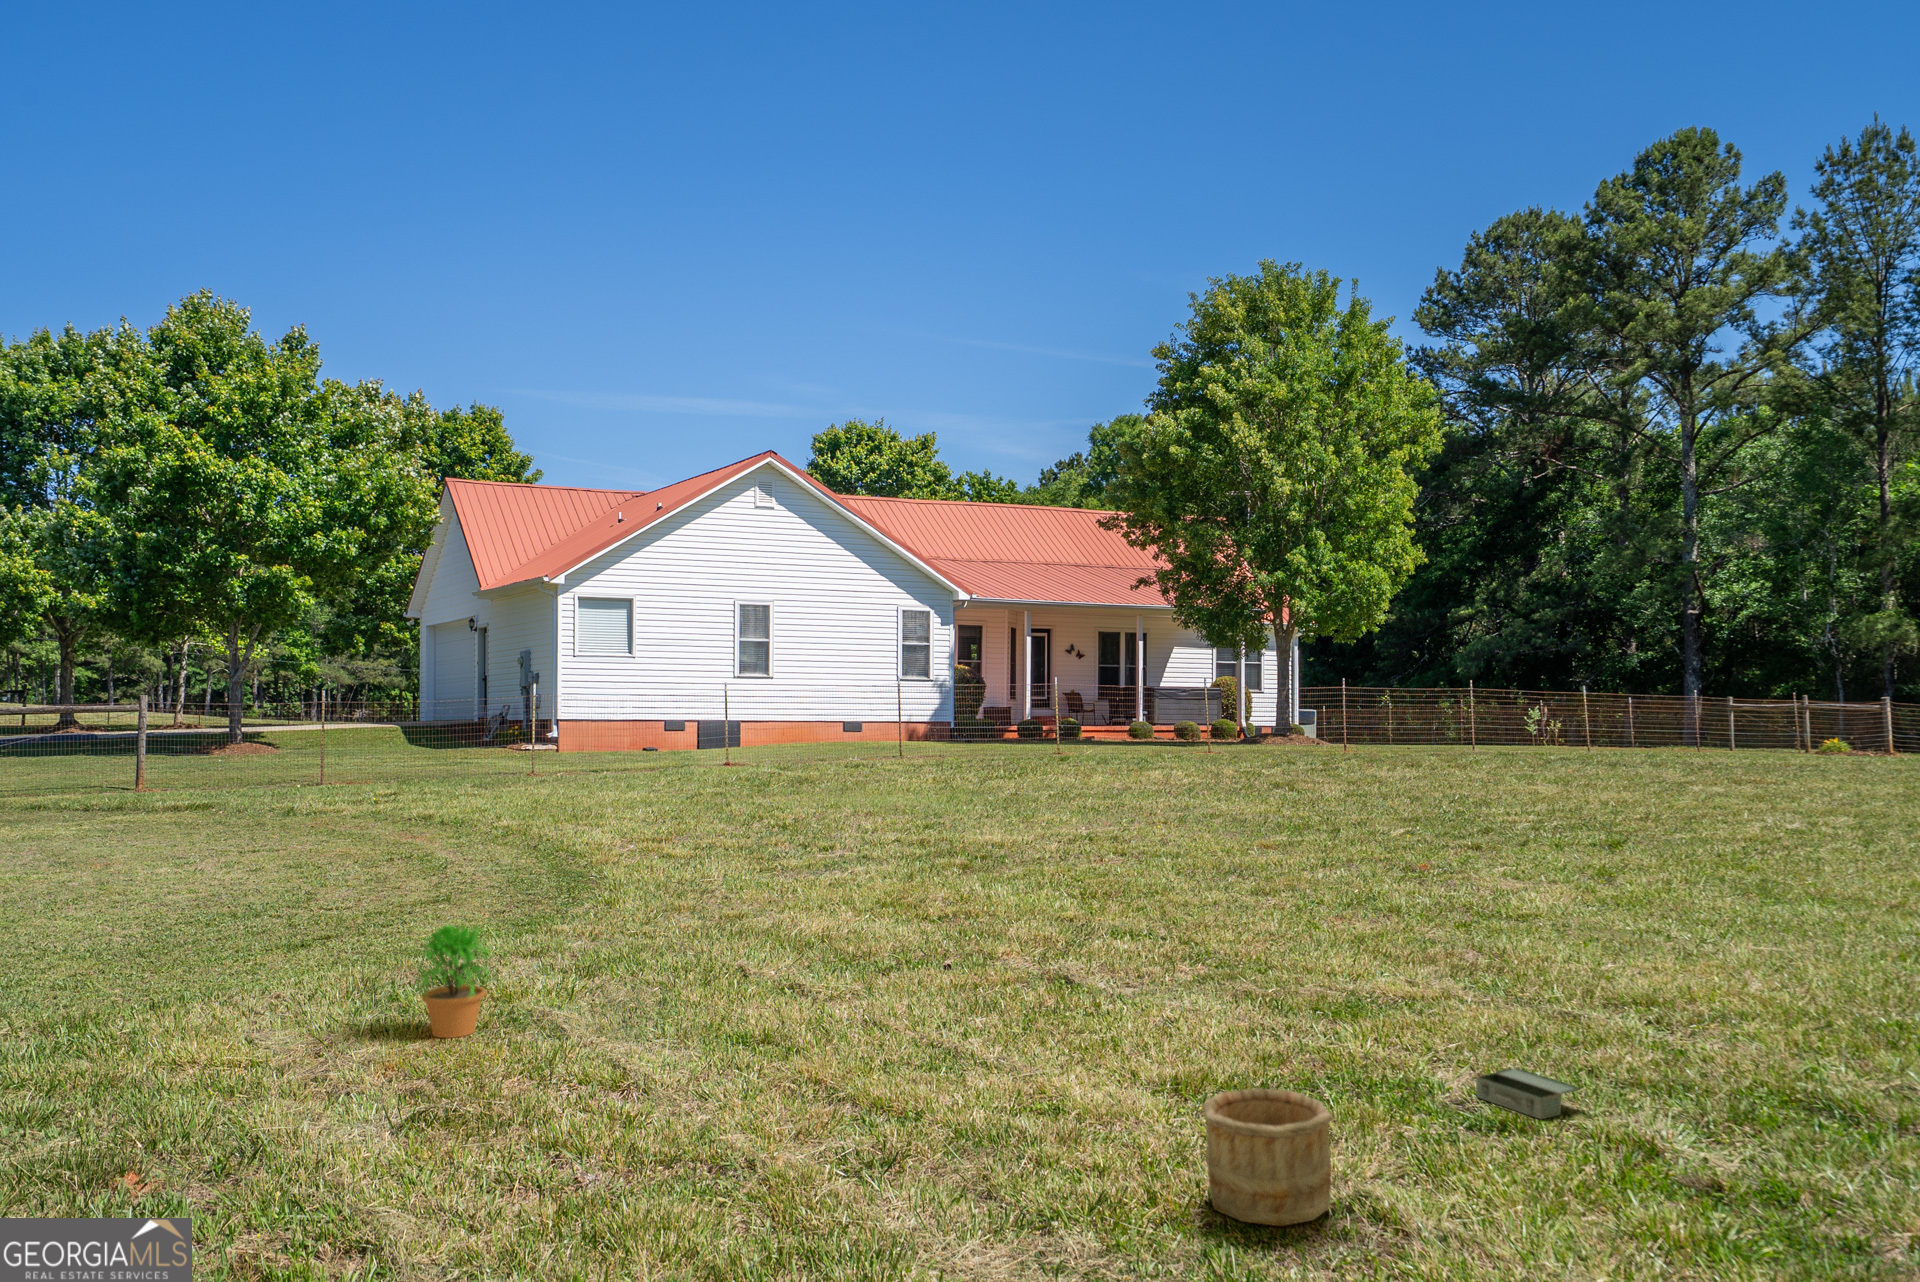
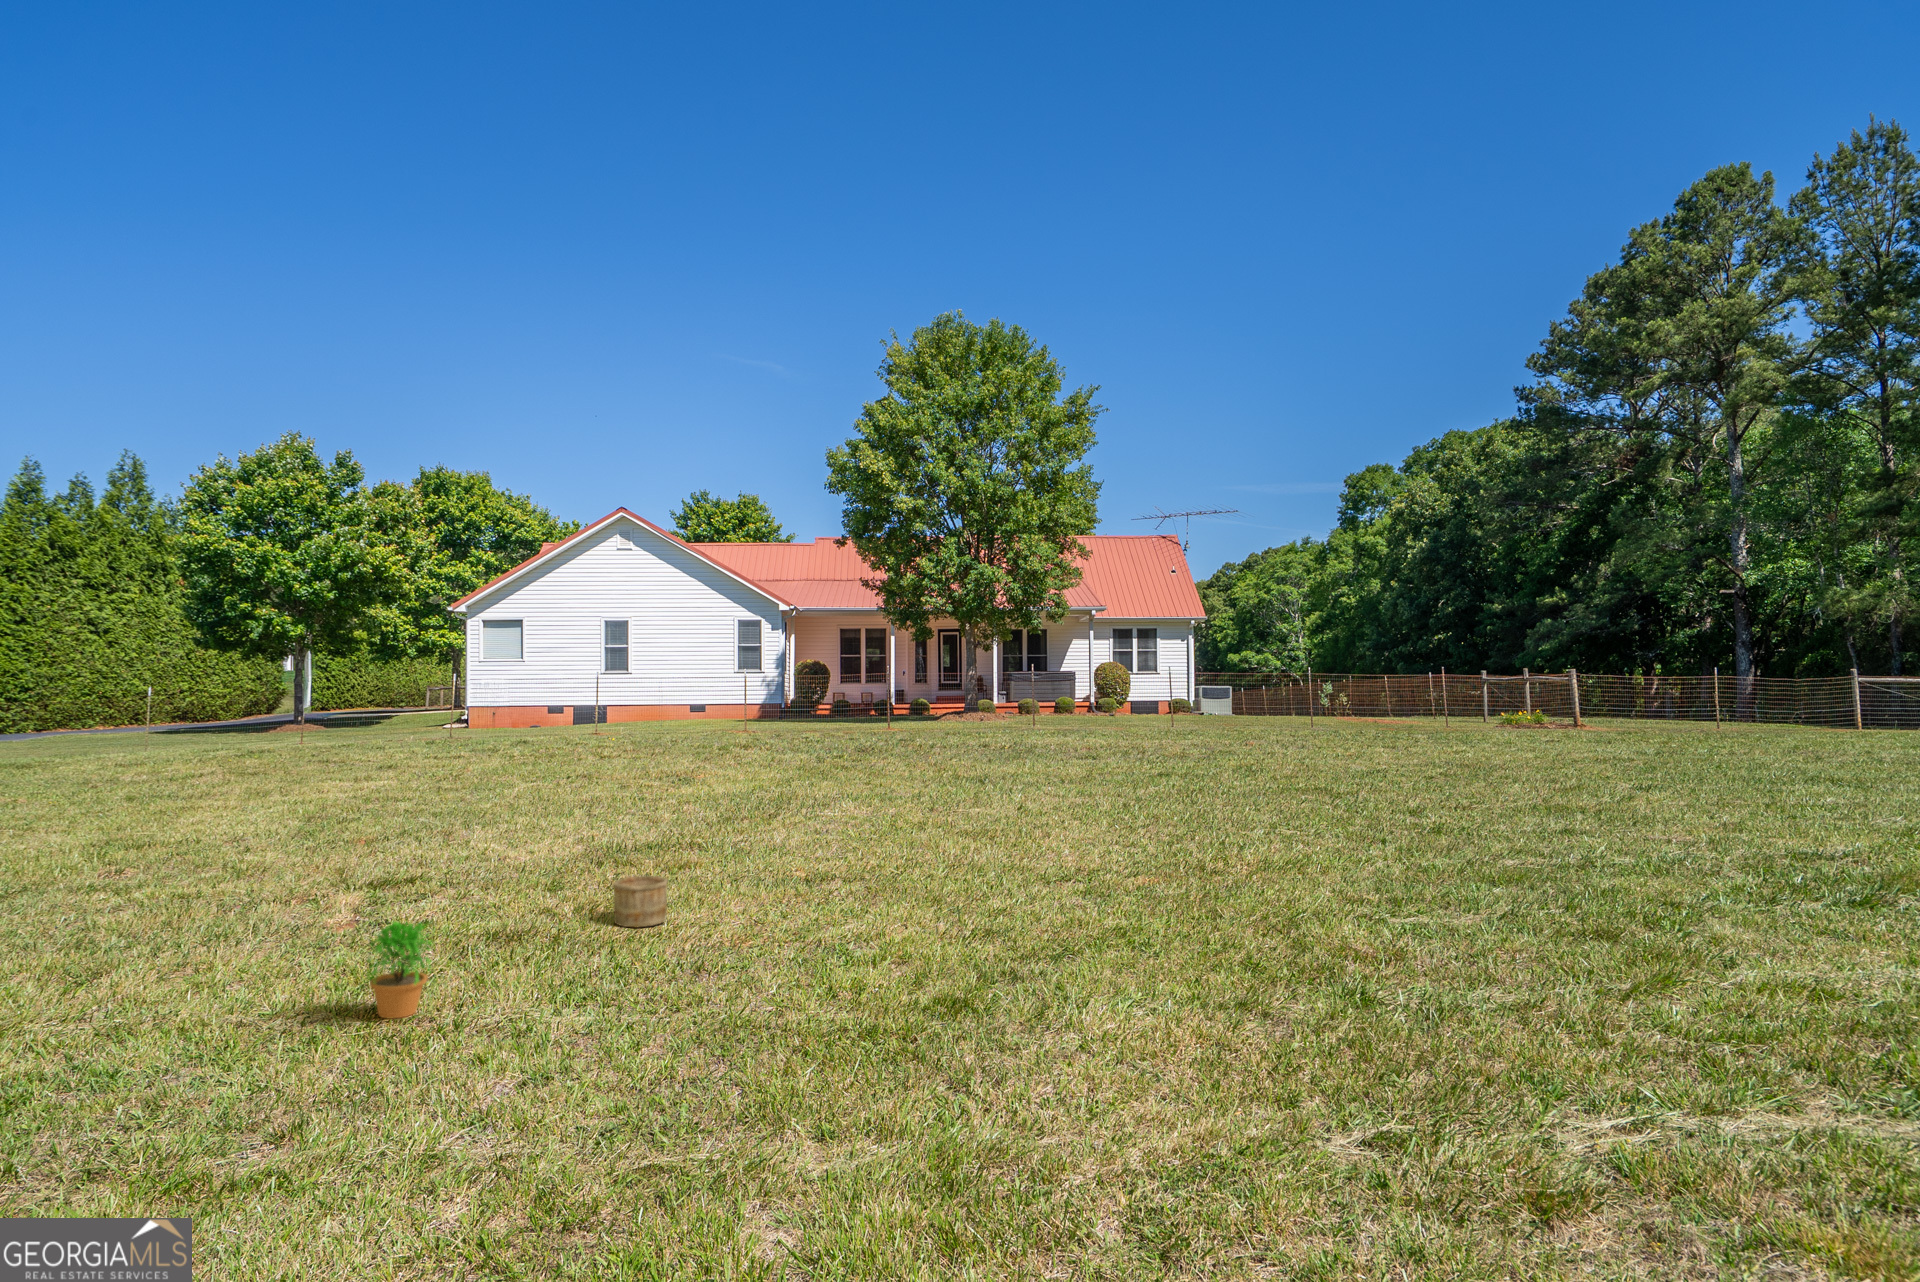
toolbox: present [1476,1067,1578,1119] -> none [1222,1034,1296,1076]
wooden bucket: present [1202,1088,1332,1226] -> present [613,875,668,927]

